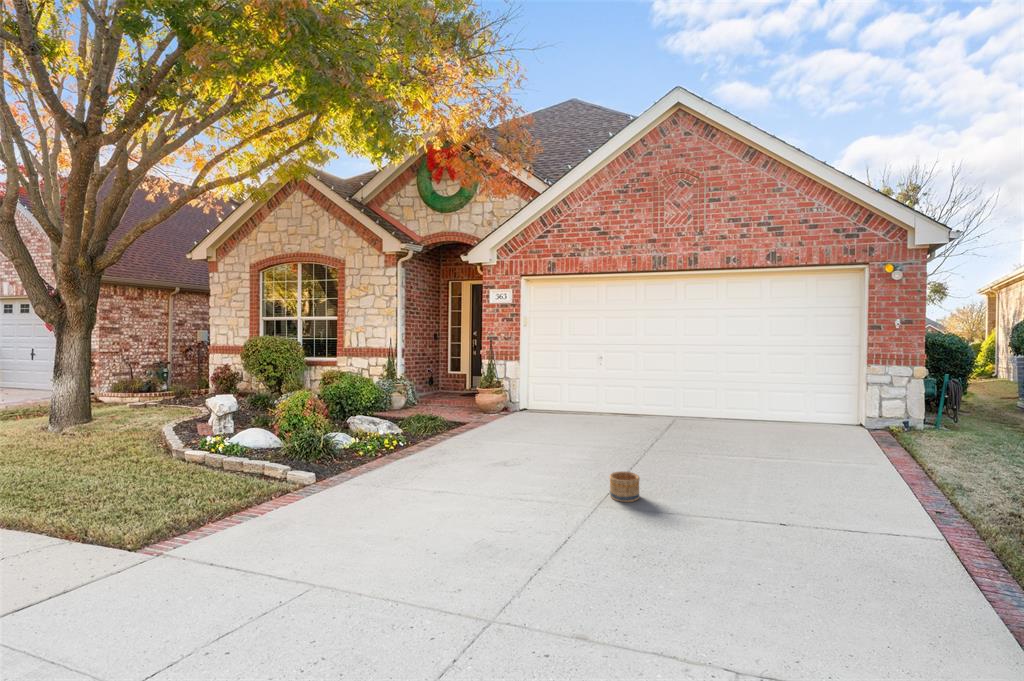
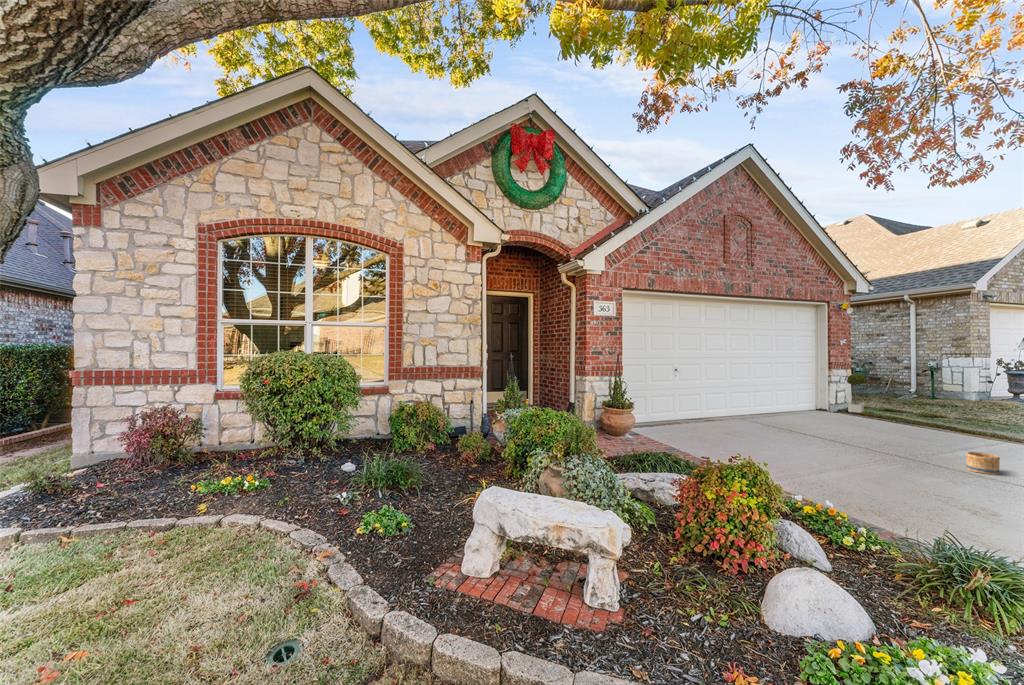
potted tree: none [881,377,917,439] -> present [847,374,866,413]

